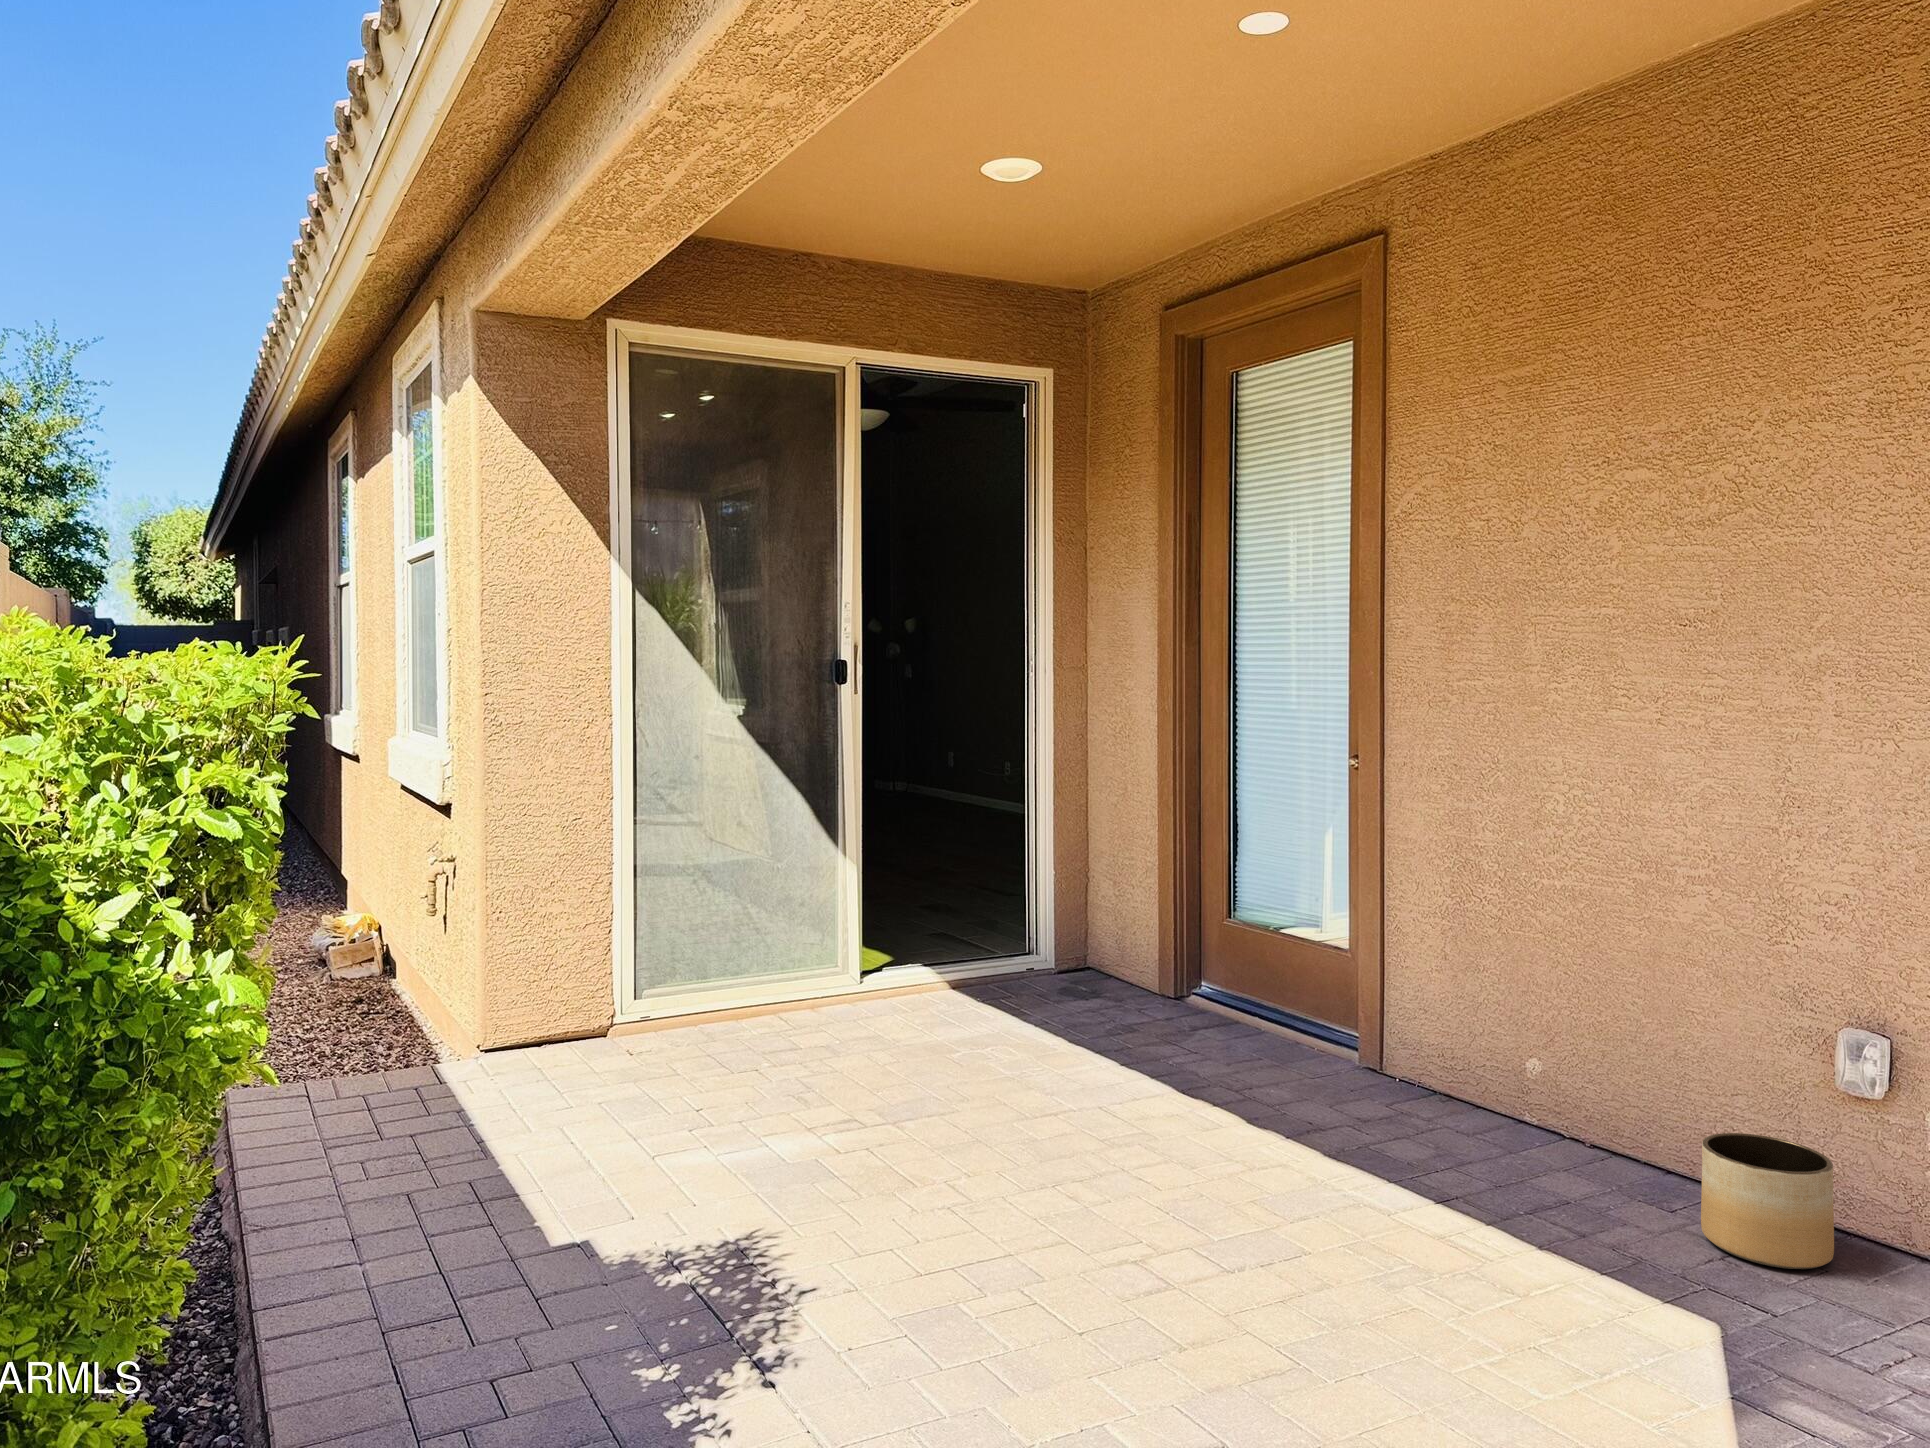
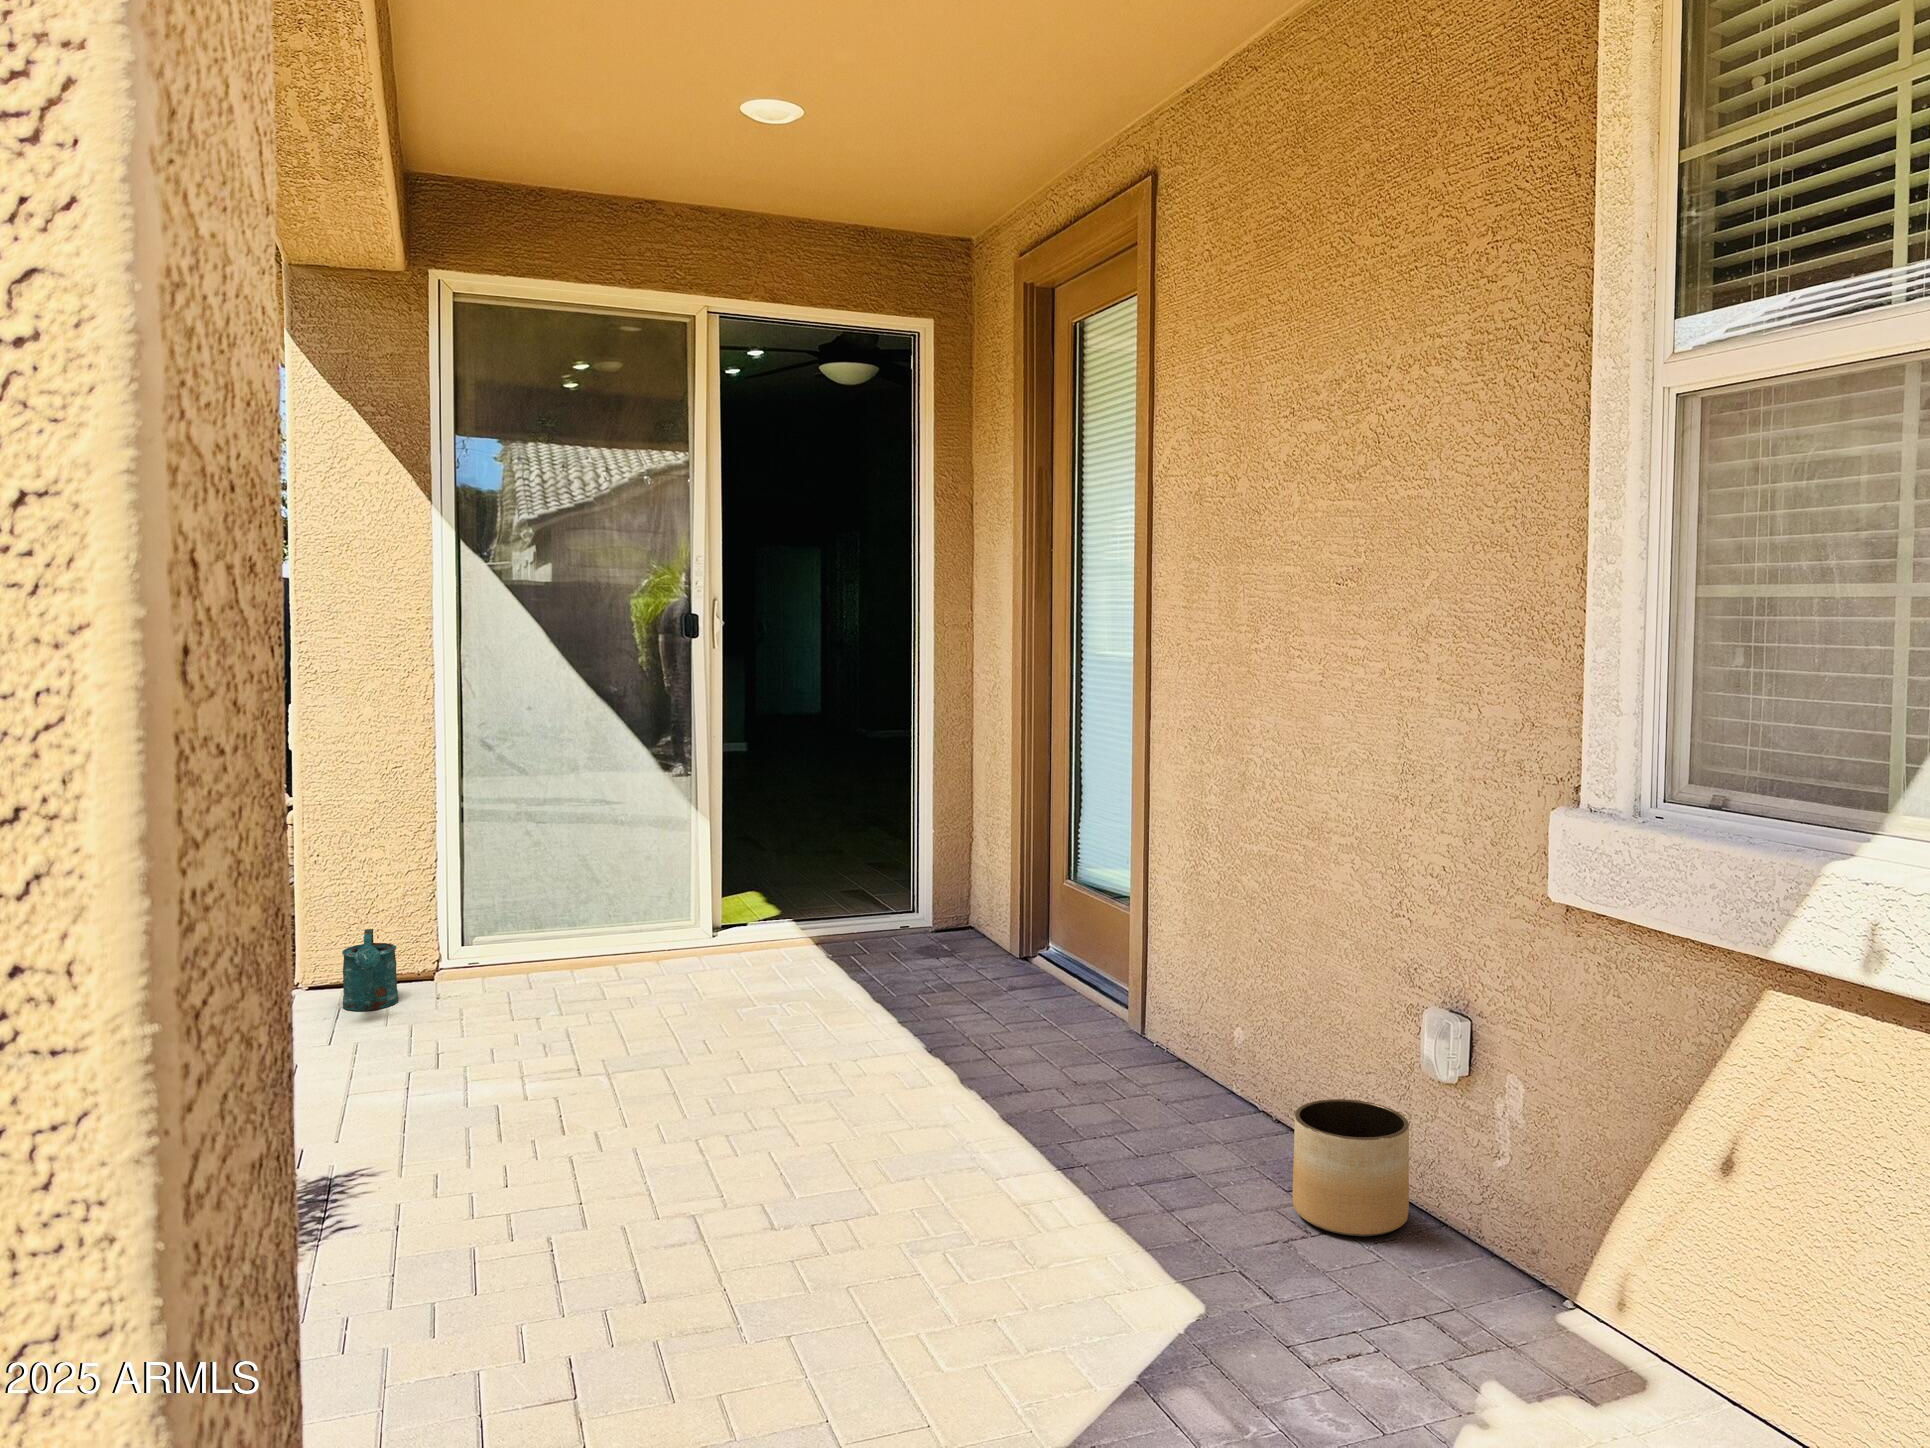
watering can: none [541,986,598,1071] -> present [342,929,398,1011]

